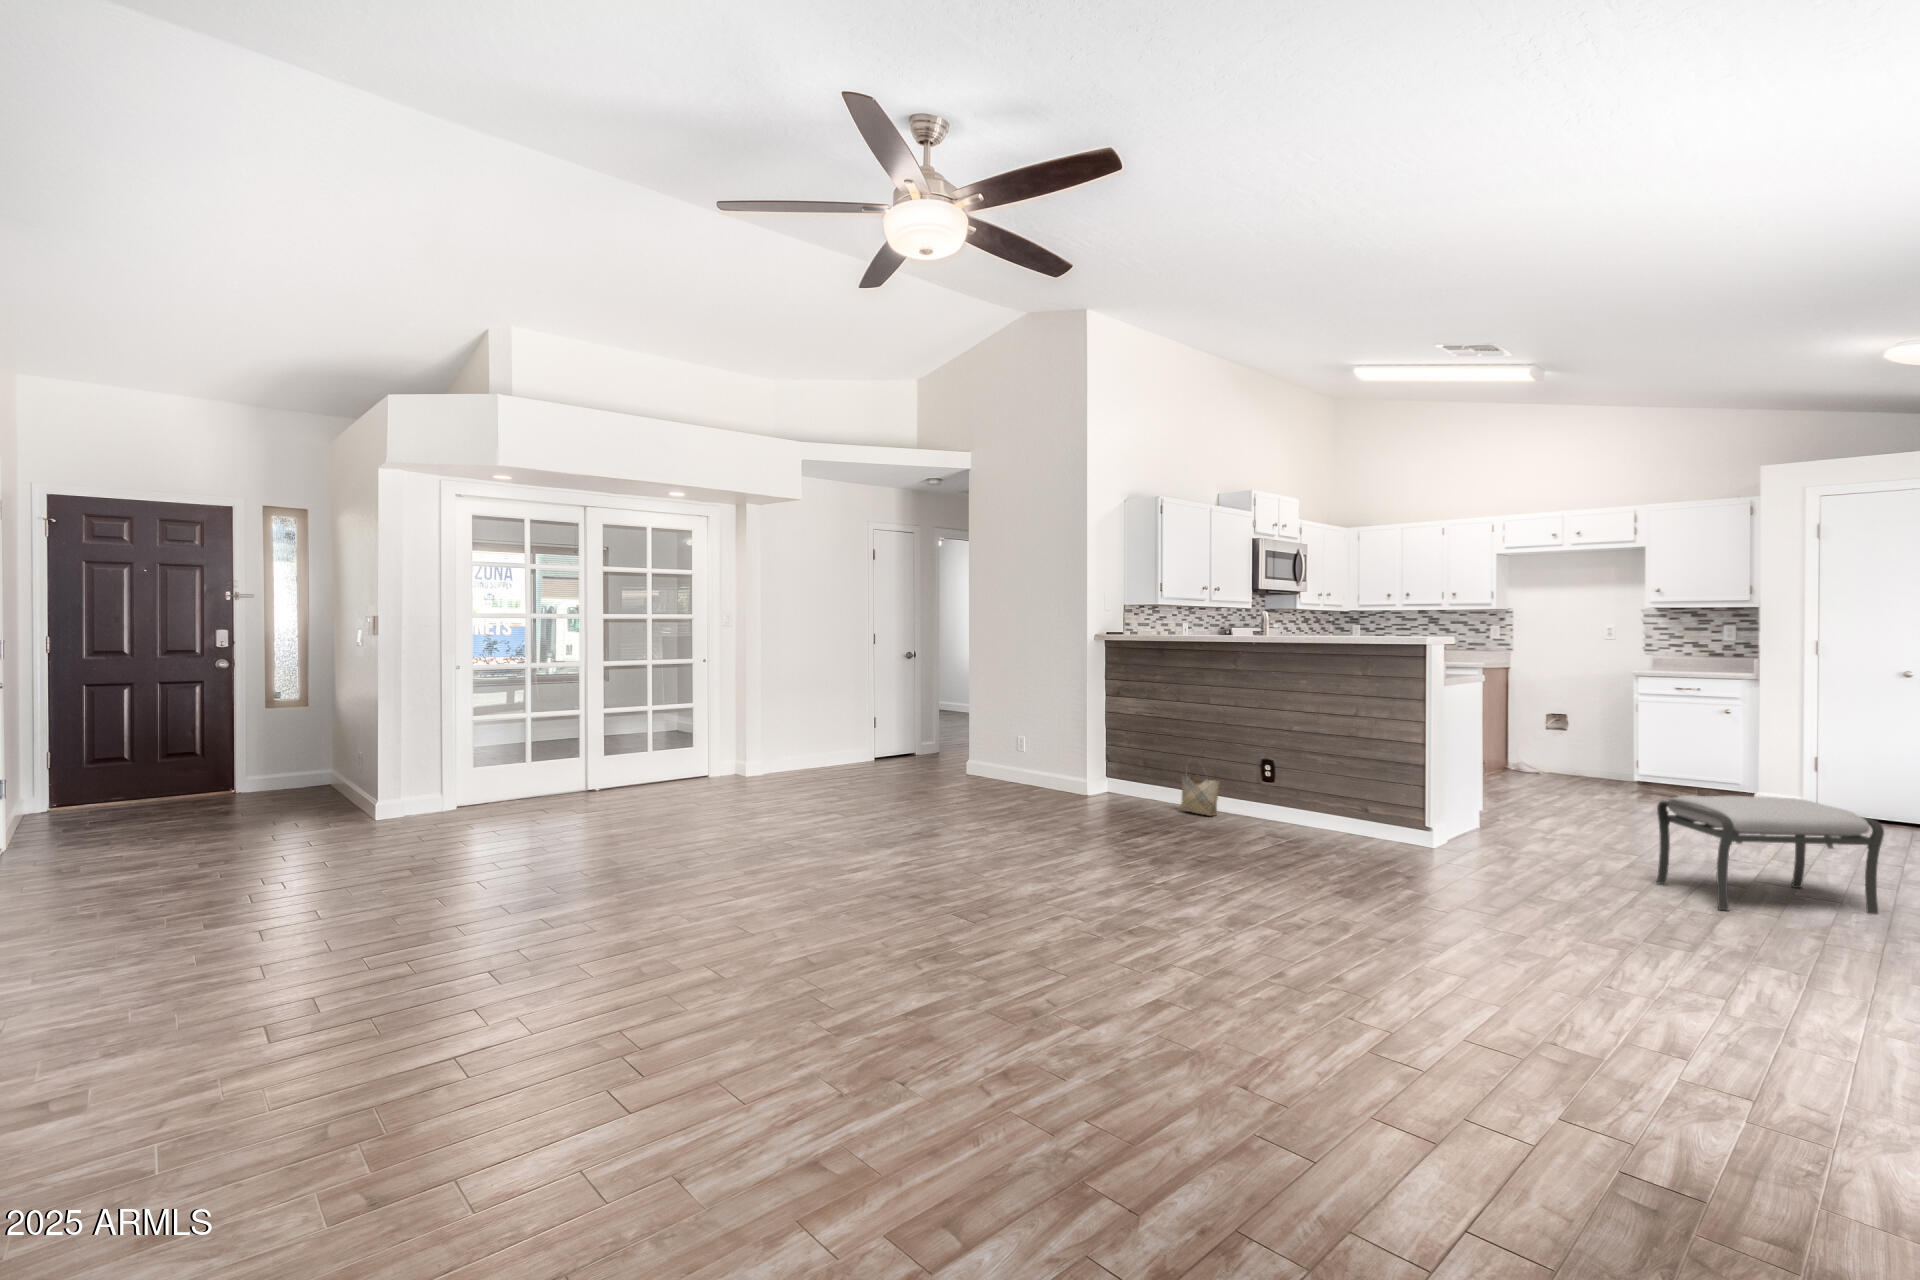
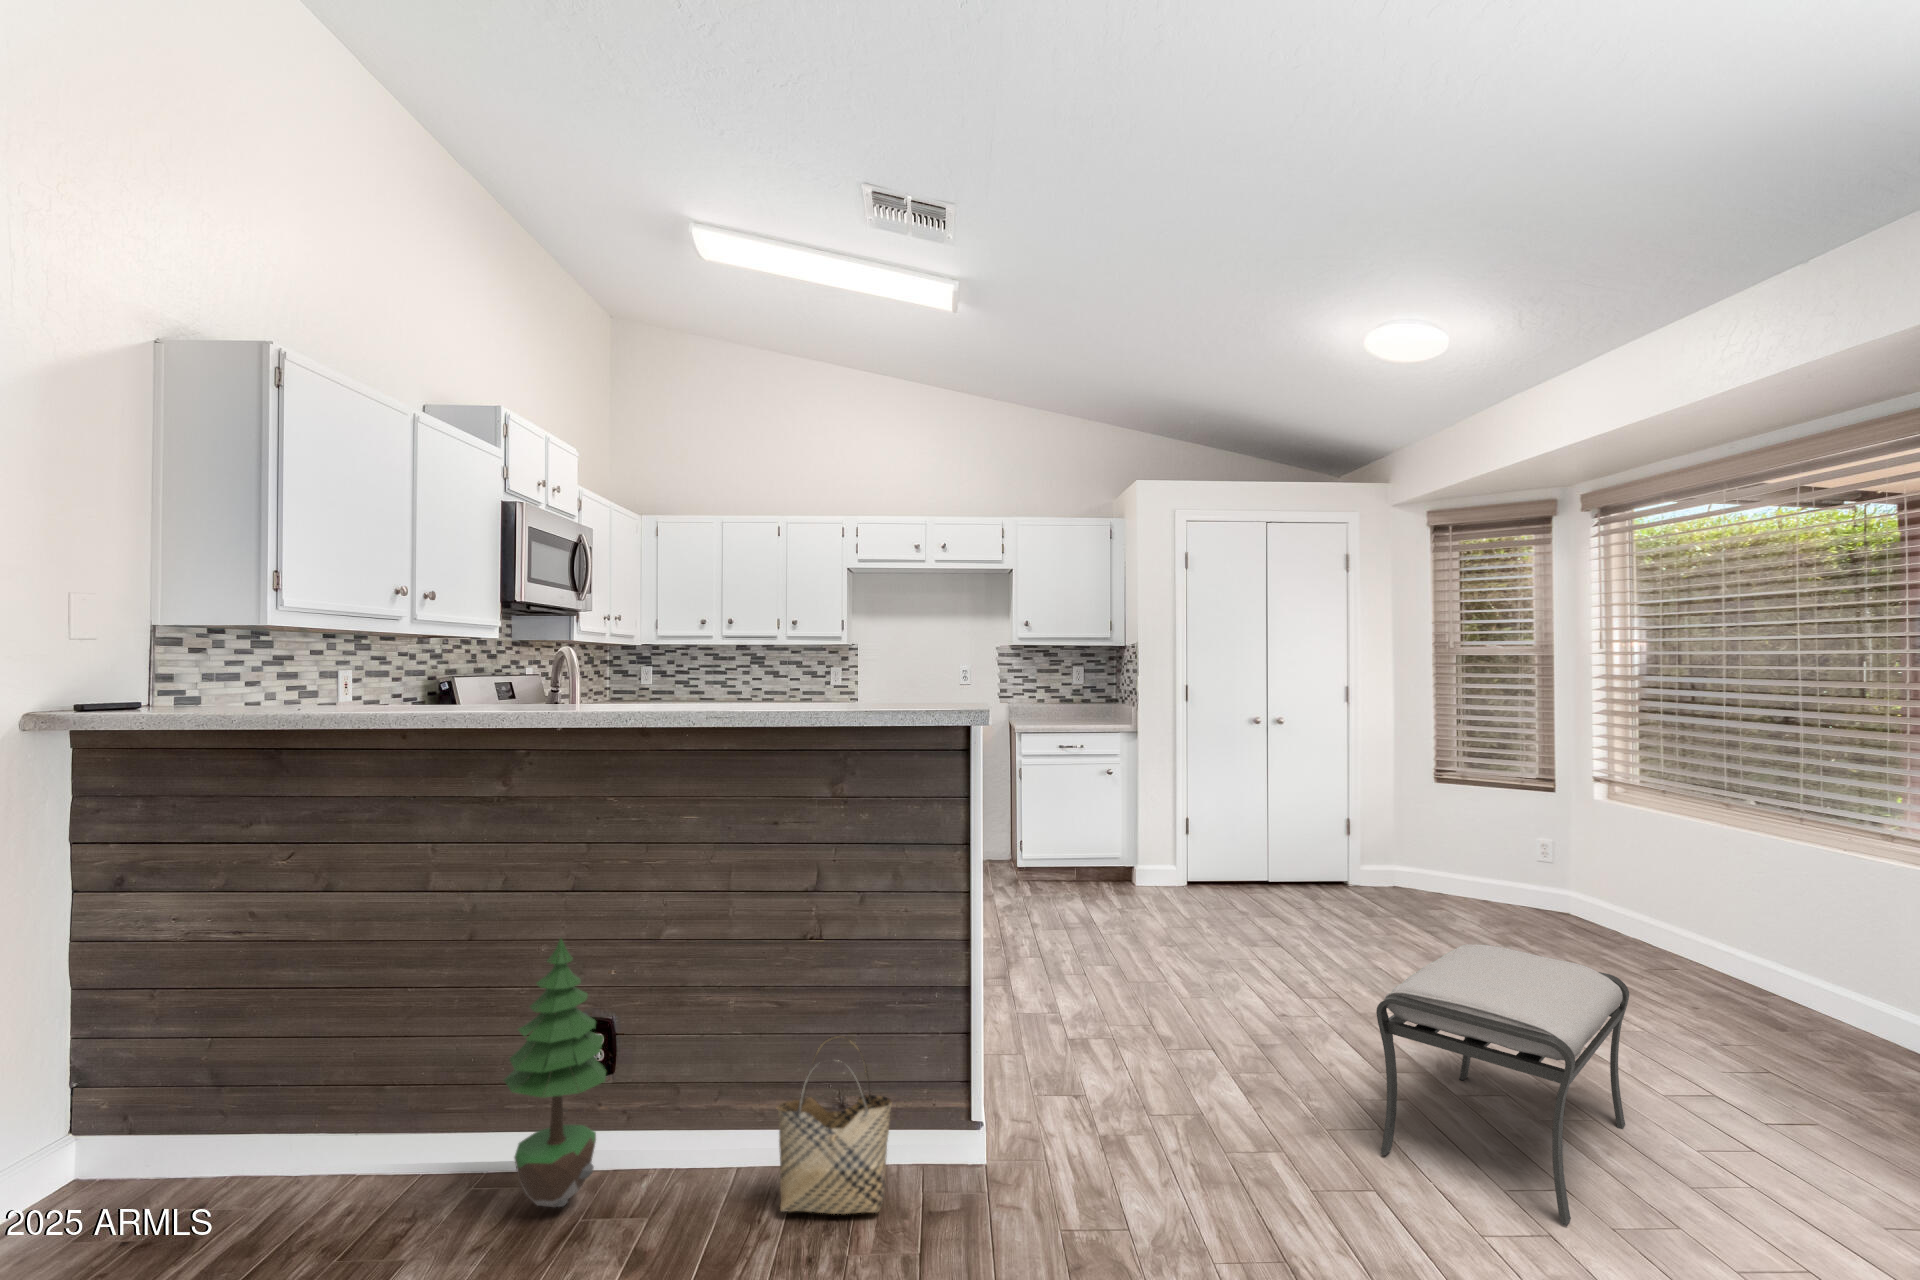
potted tree: none [1232,722,1270,822] -> present [504,939,606,1208]
woven basket: present [1180,759,1220,816] -> present [777,1036,892,1214]

